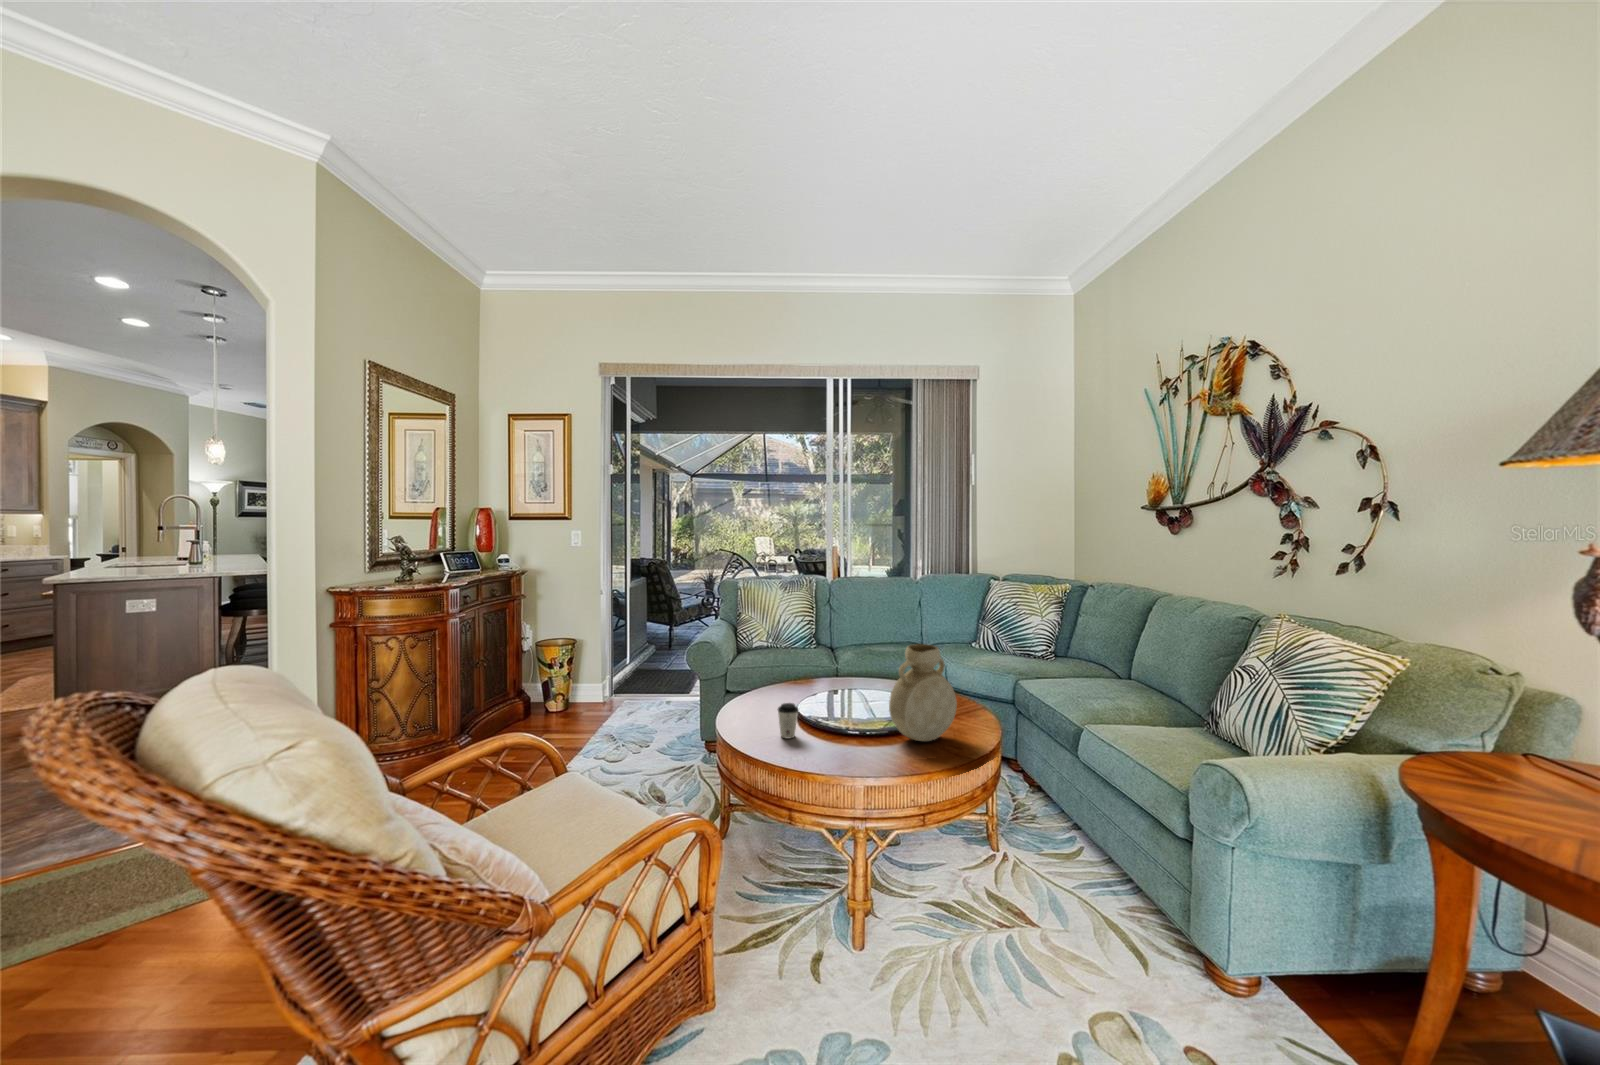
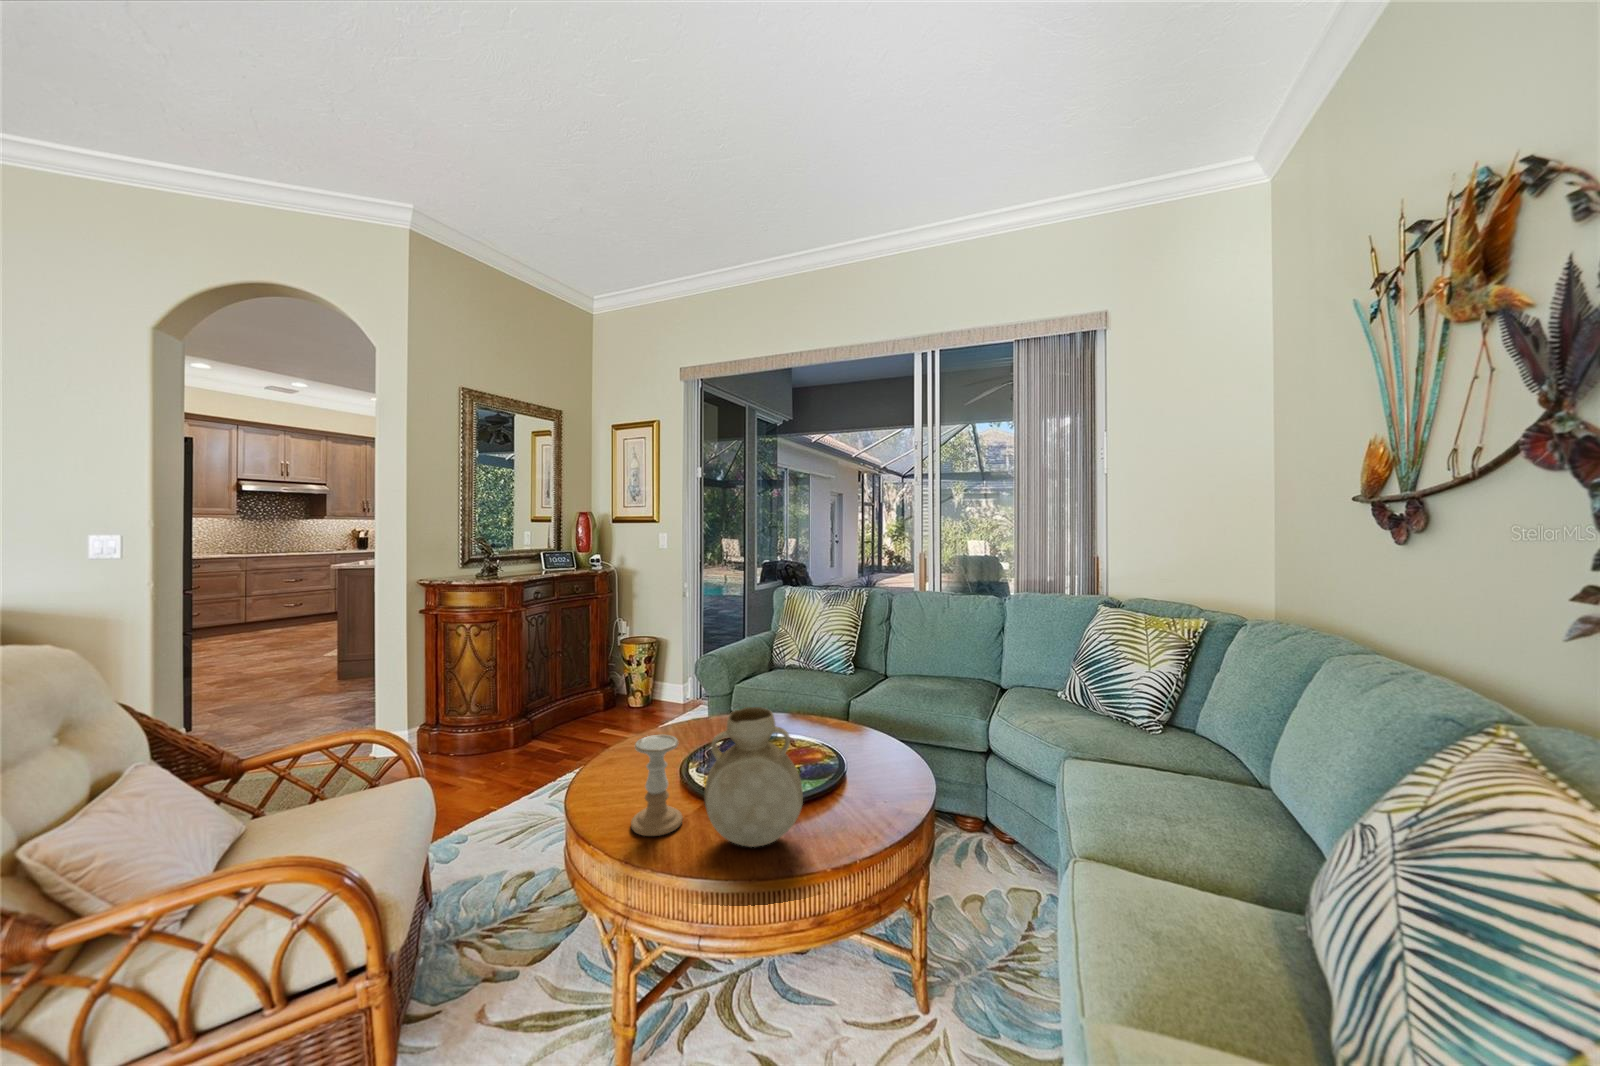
candle holder: none [825,674,864,748] -> present [631,735,682,836]
coffee cup: present [778,703,798,739] -> none [599,760,627,805]

